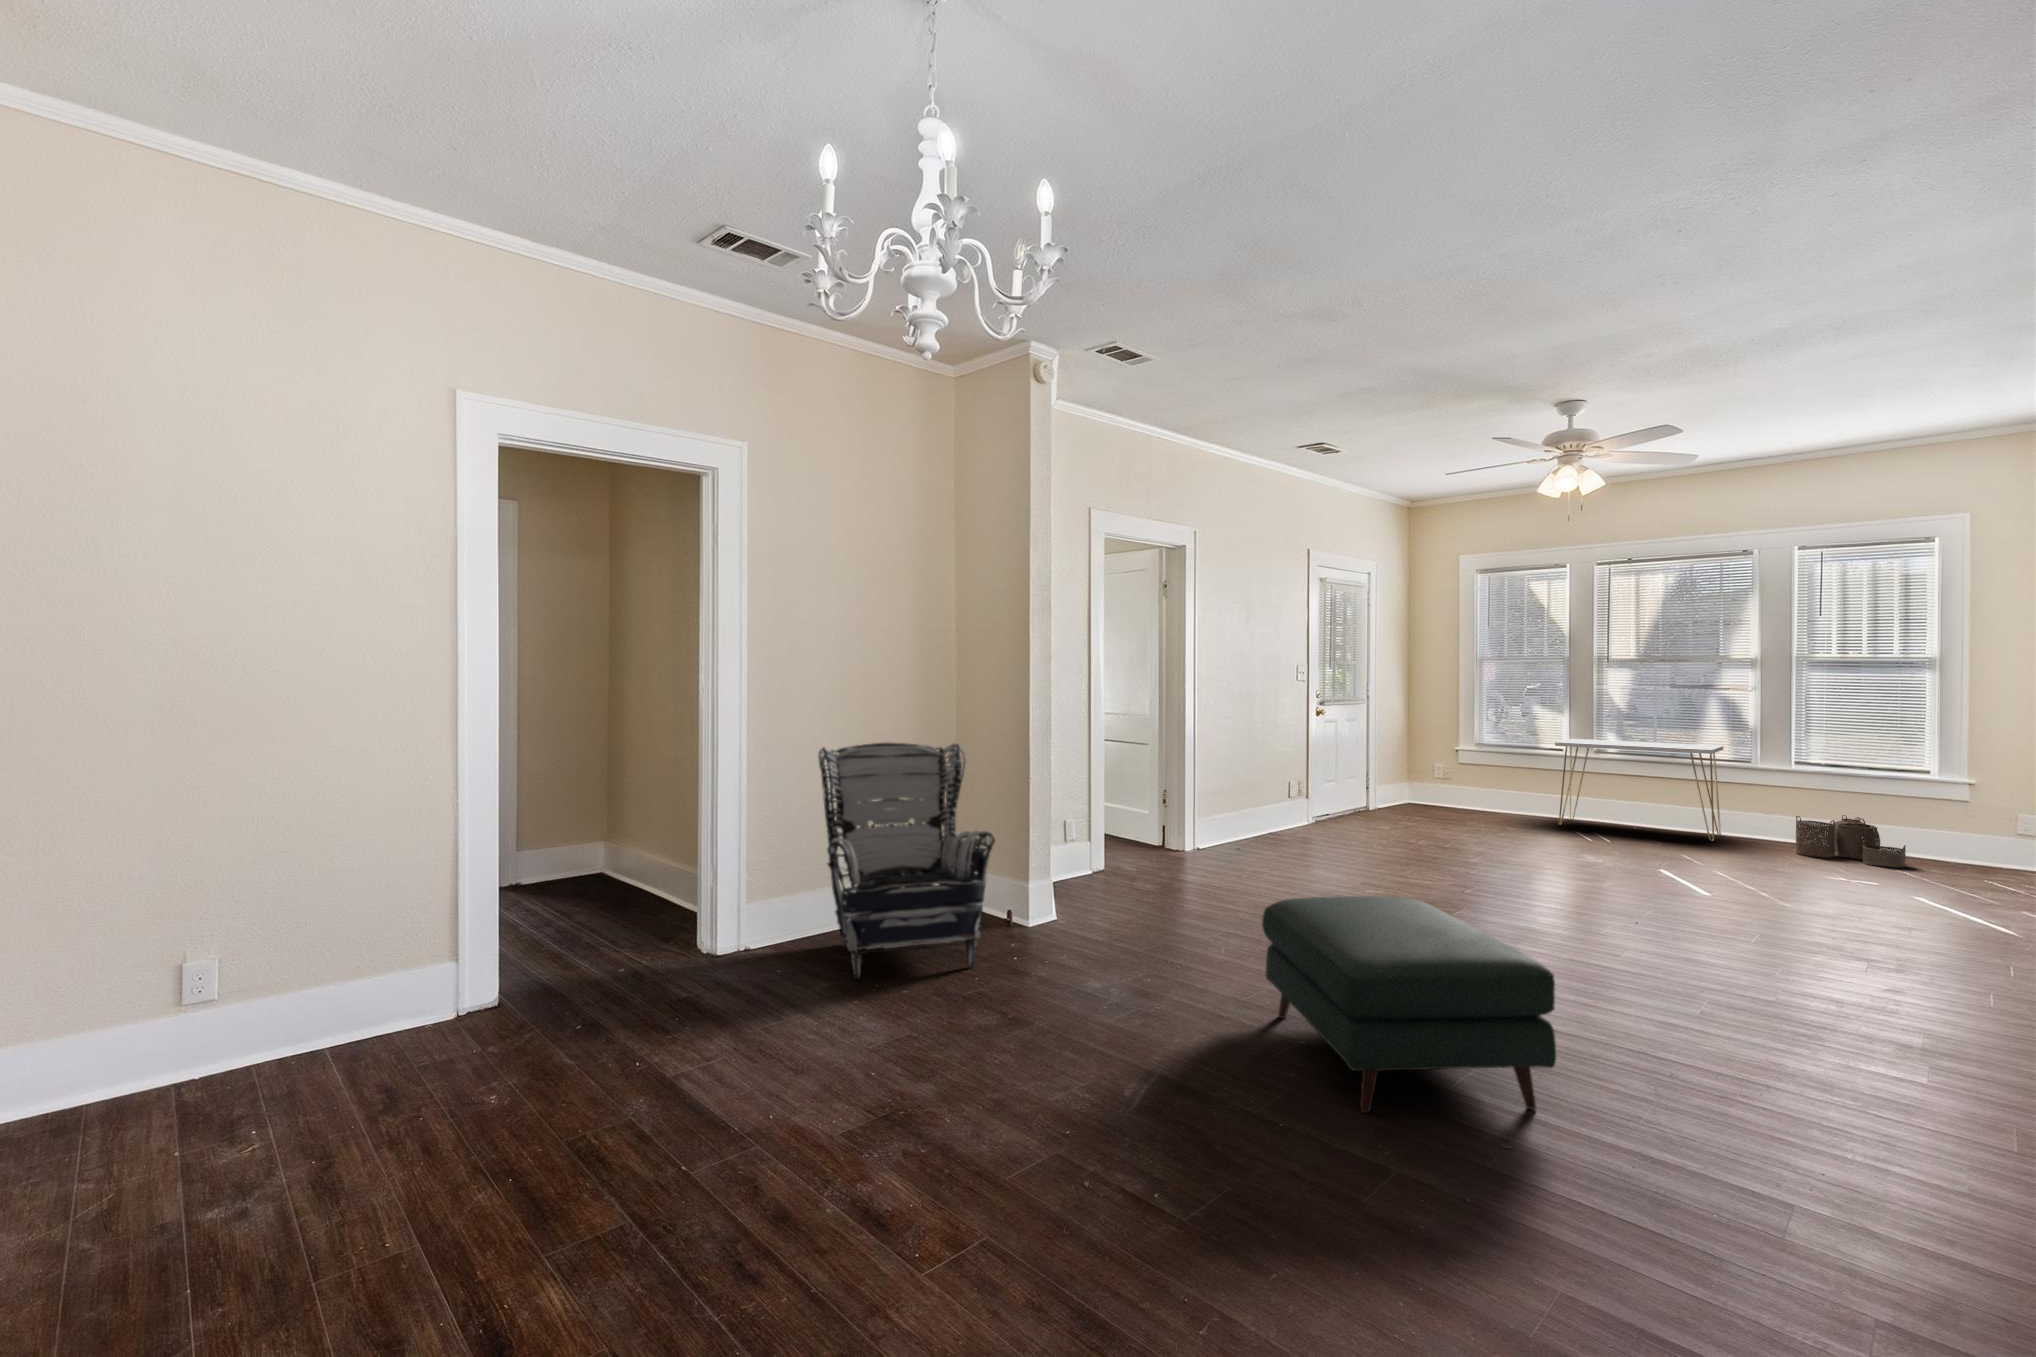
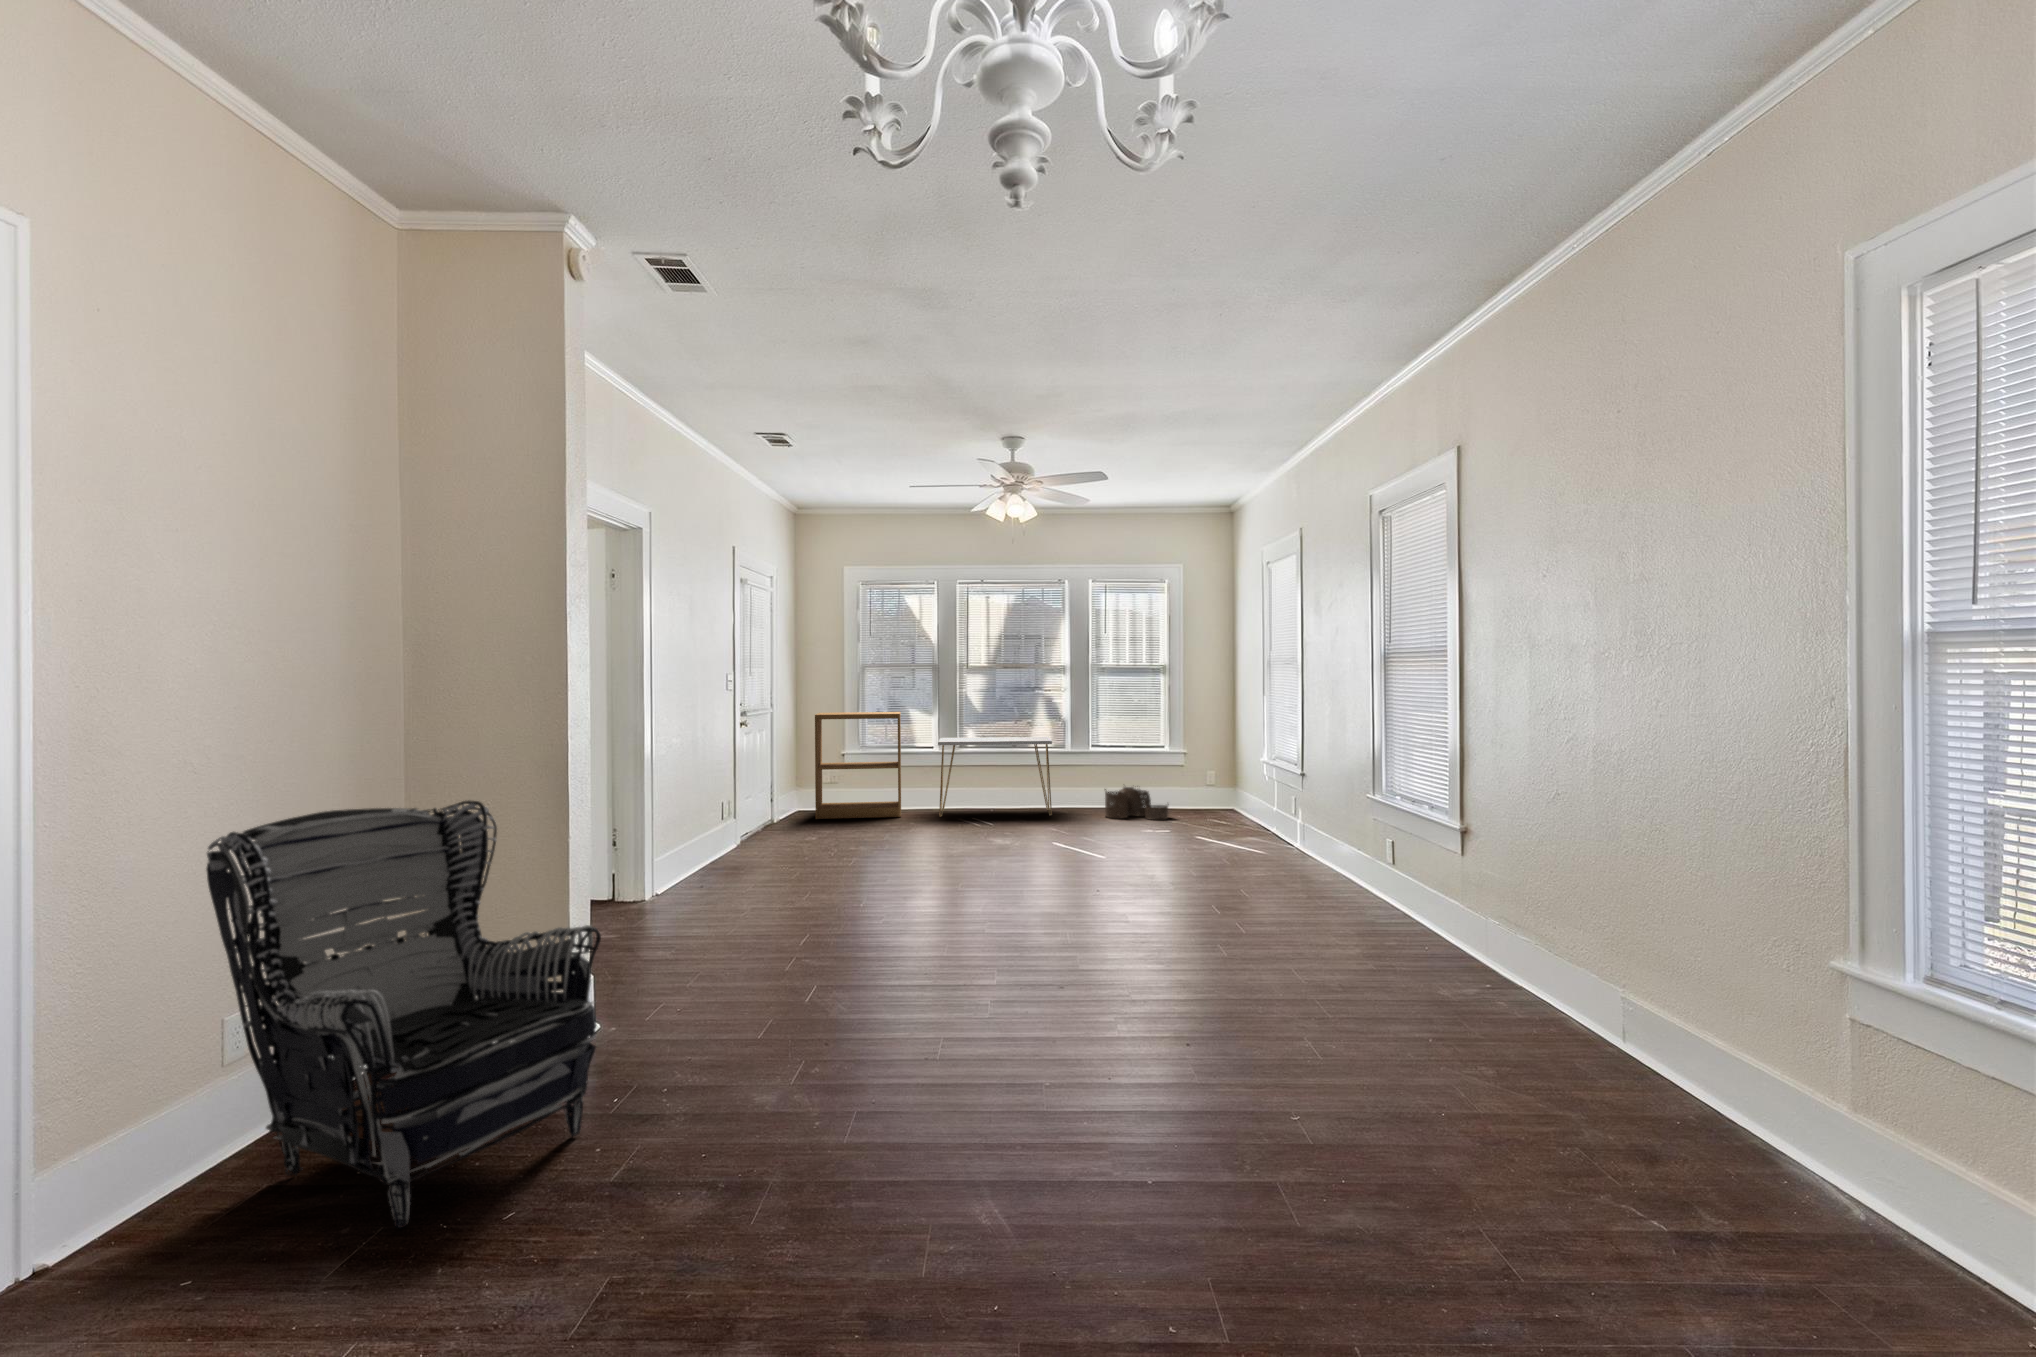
bookshelf: none [1418,706,1523,820] -> present [815,712,901,819]
ottoman: present [1262,896,1556,1113] -> none [980,908,1284,1135]

